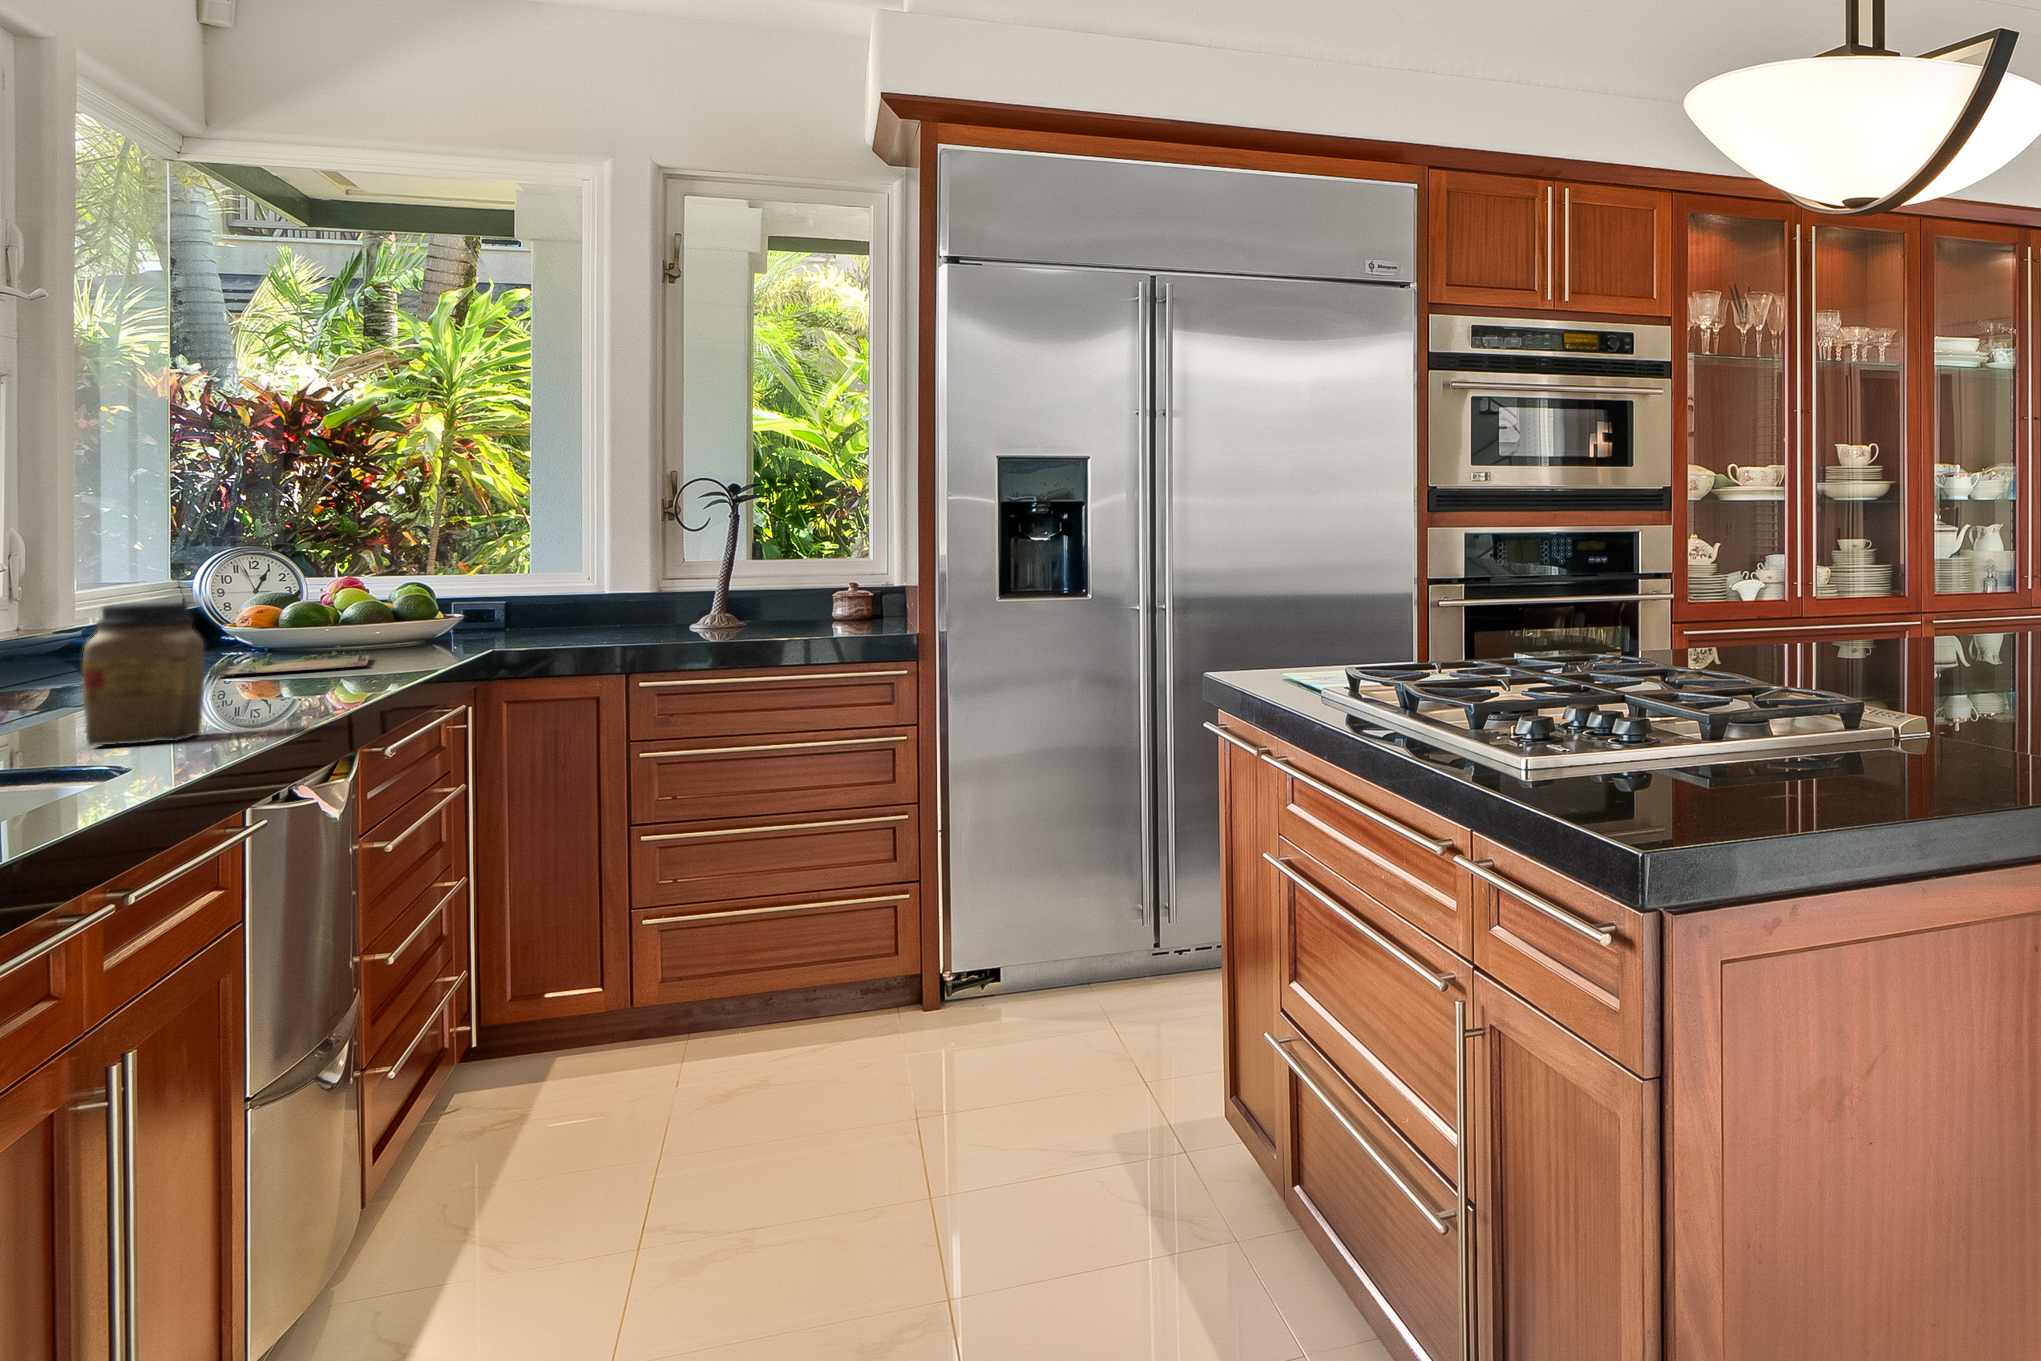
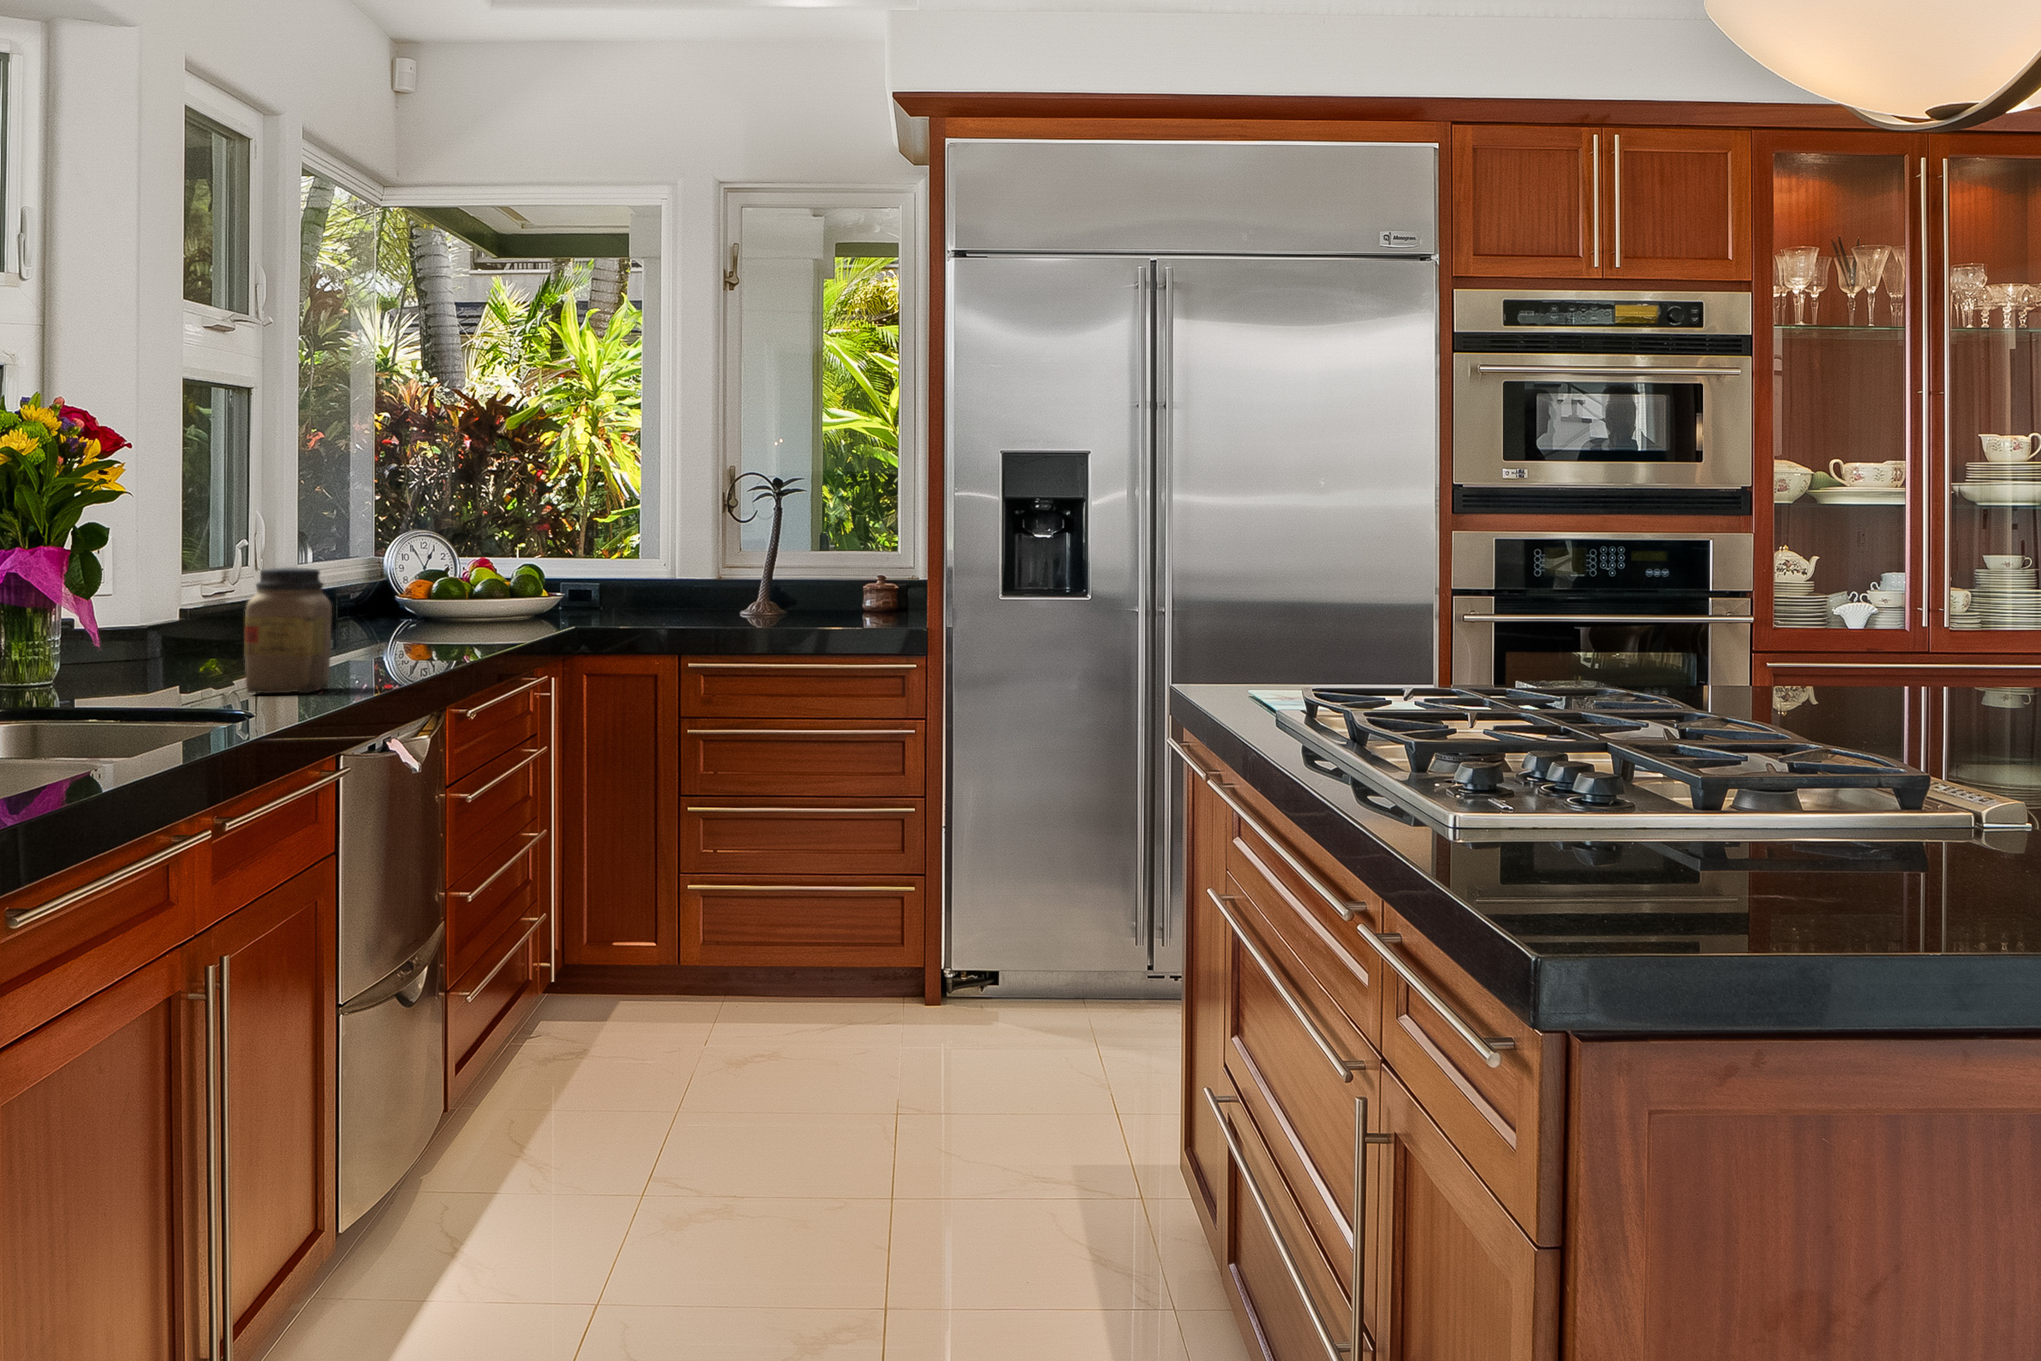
tray: present [209,645,369,677] -> none [377,614,493,639]

